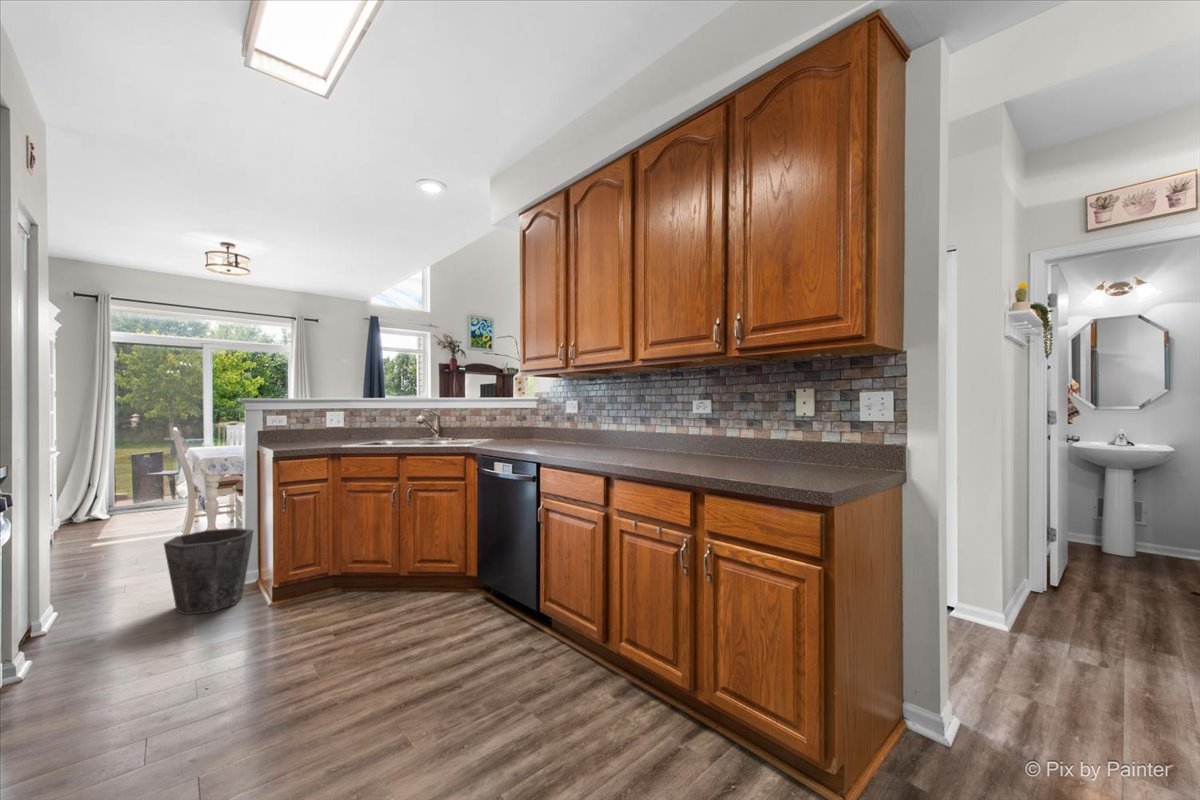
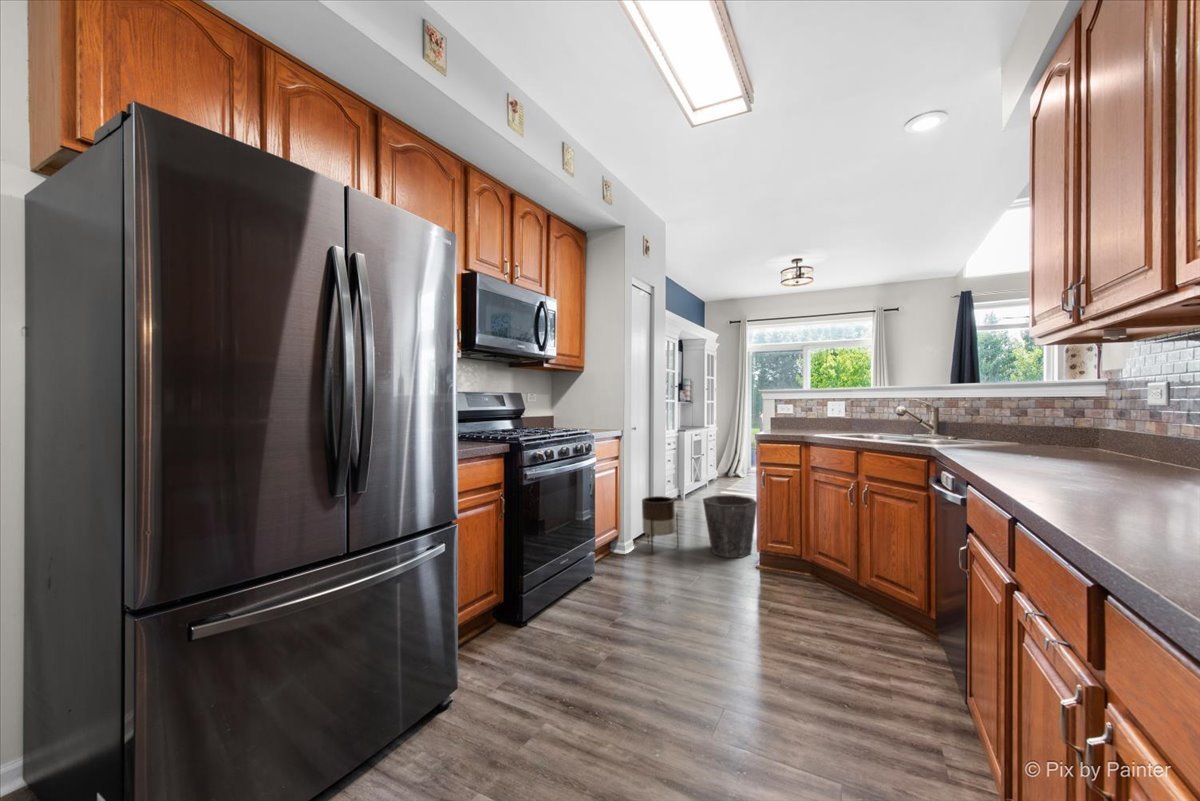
planter: none [39,555,117,654] -> present [642,496,678,553]

